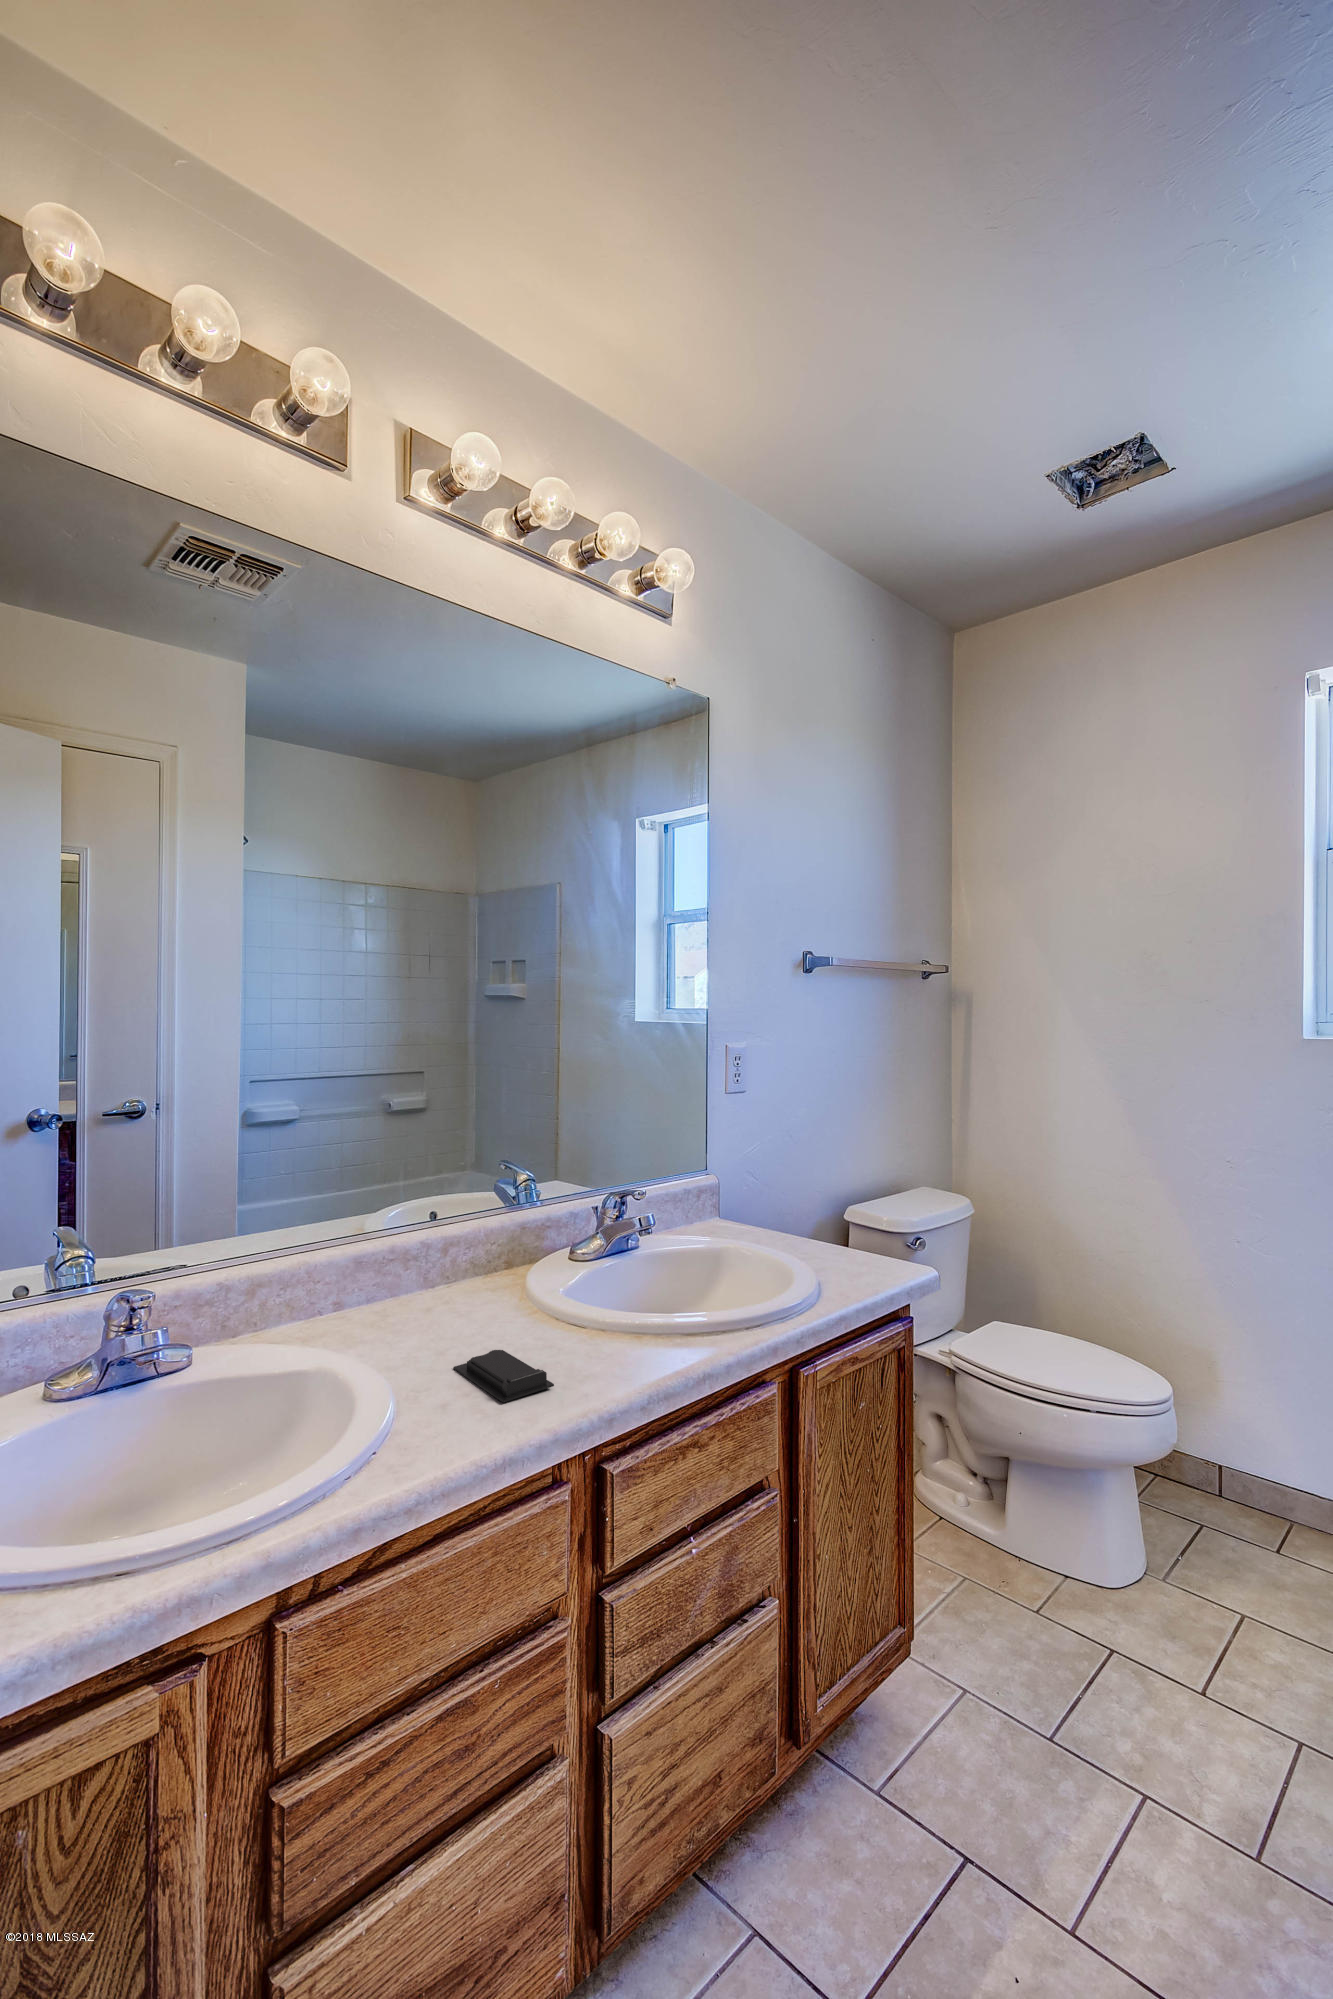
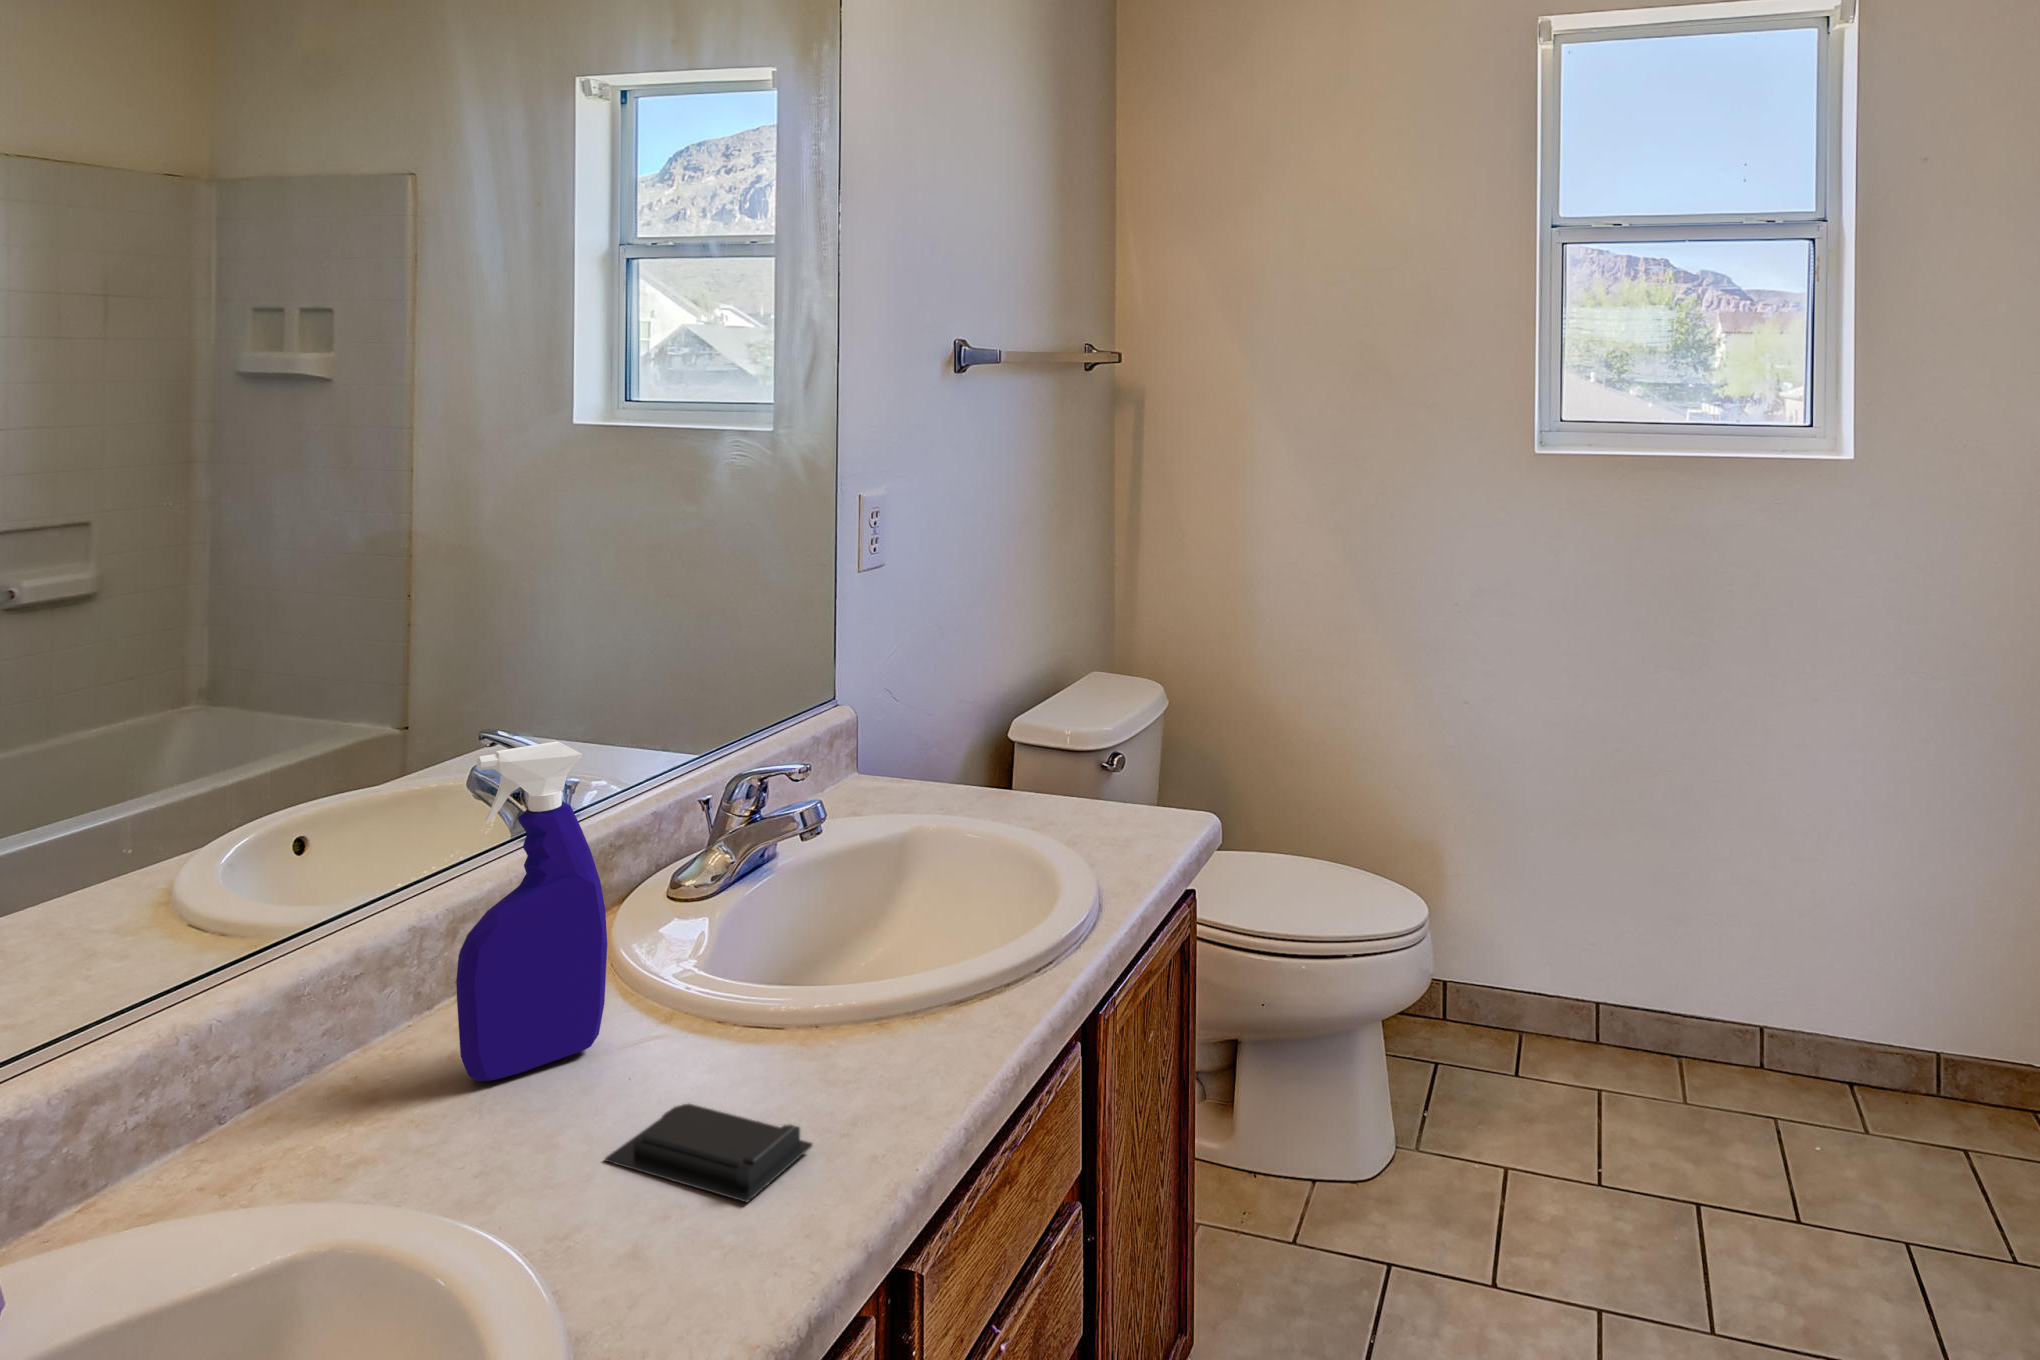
spray bottle: none [414,1145,494,1323] -> present [456,741,607,1082]

